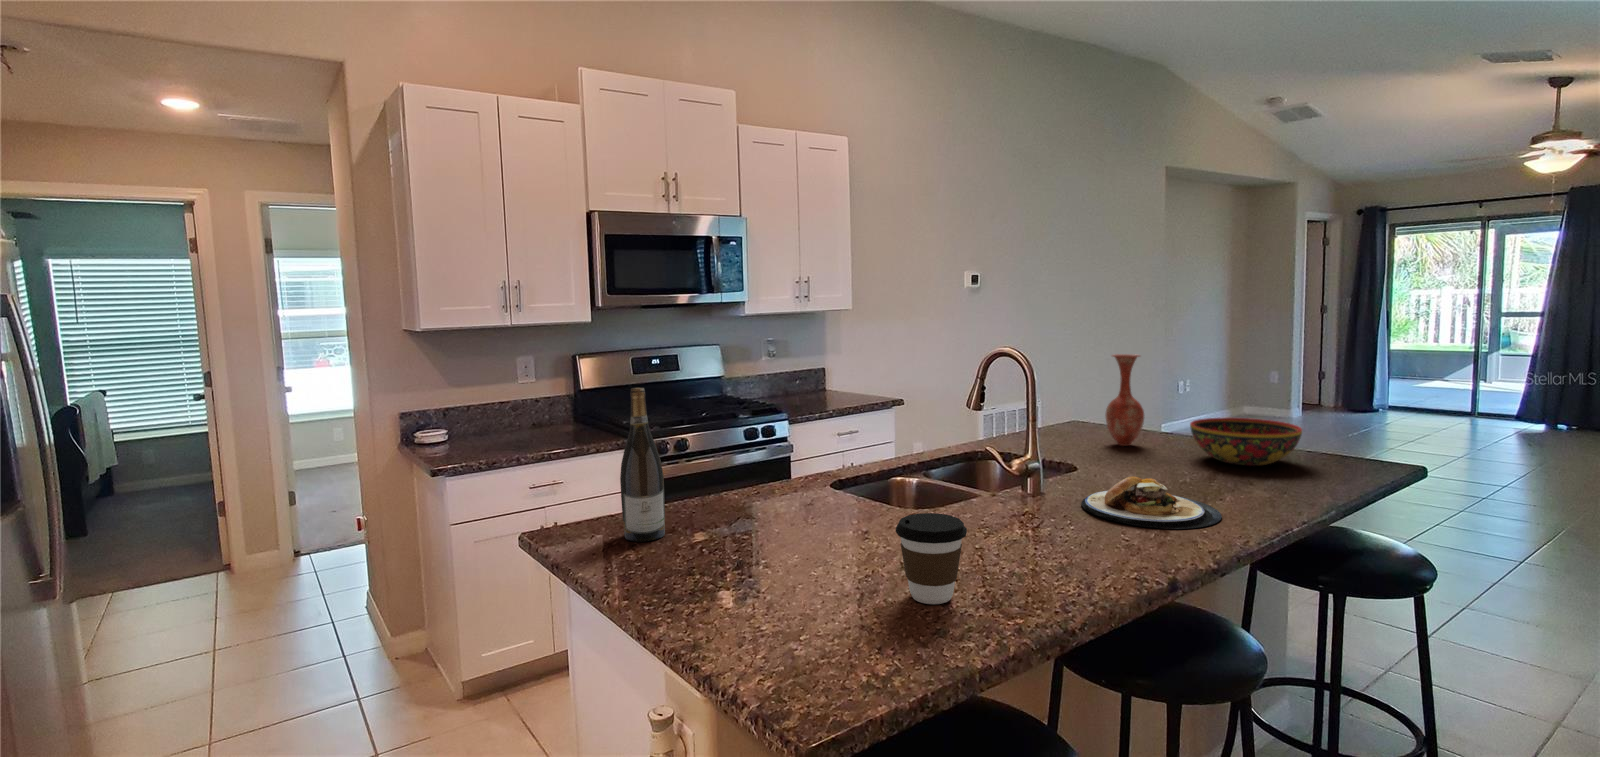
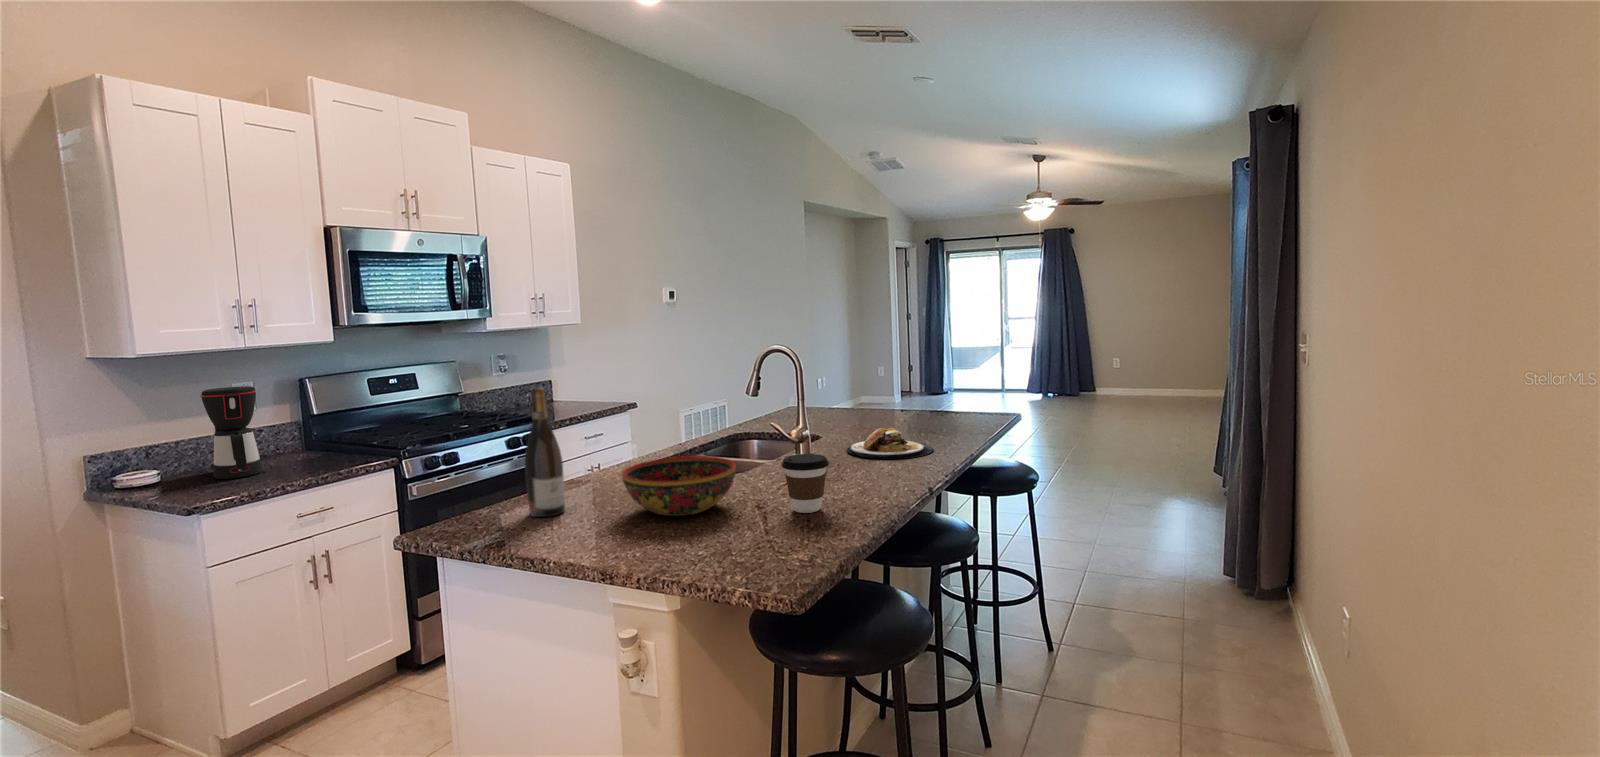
vase: present [1105,354,1144,446] -> none [827,350,854,417]
coffee maker: none [475,361,522,444] -> present [200,386,263,479]
bowl: present [1190,418,1302,466] -> present [622,456,736,516]

